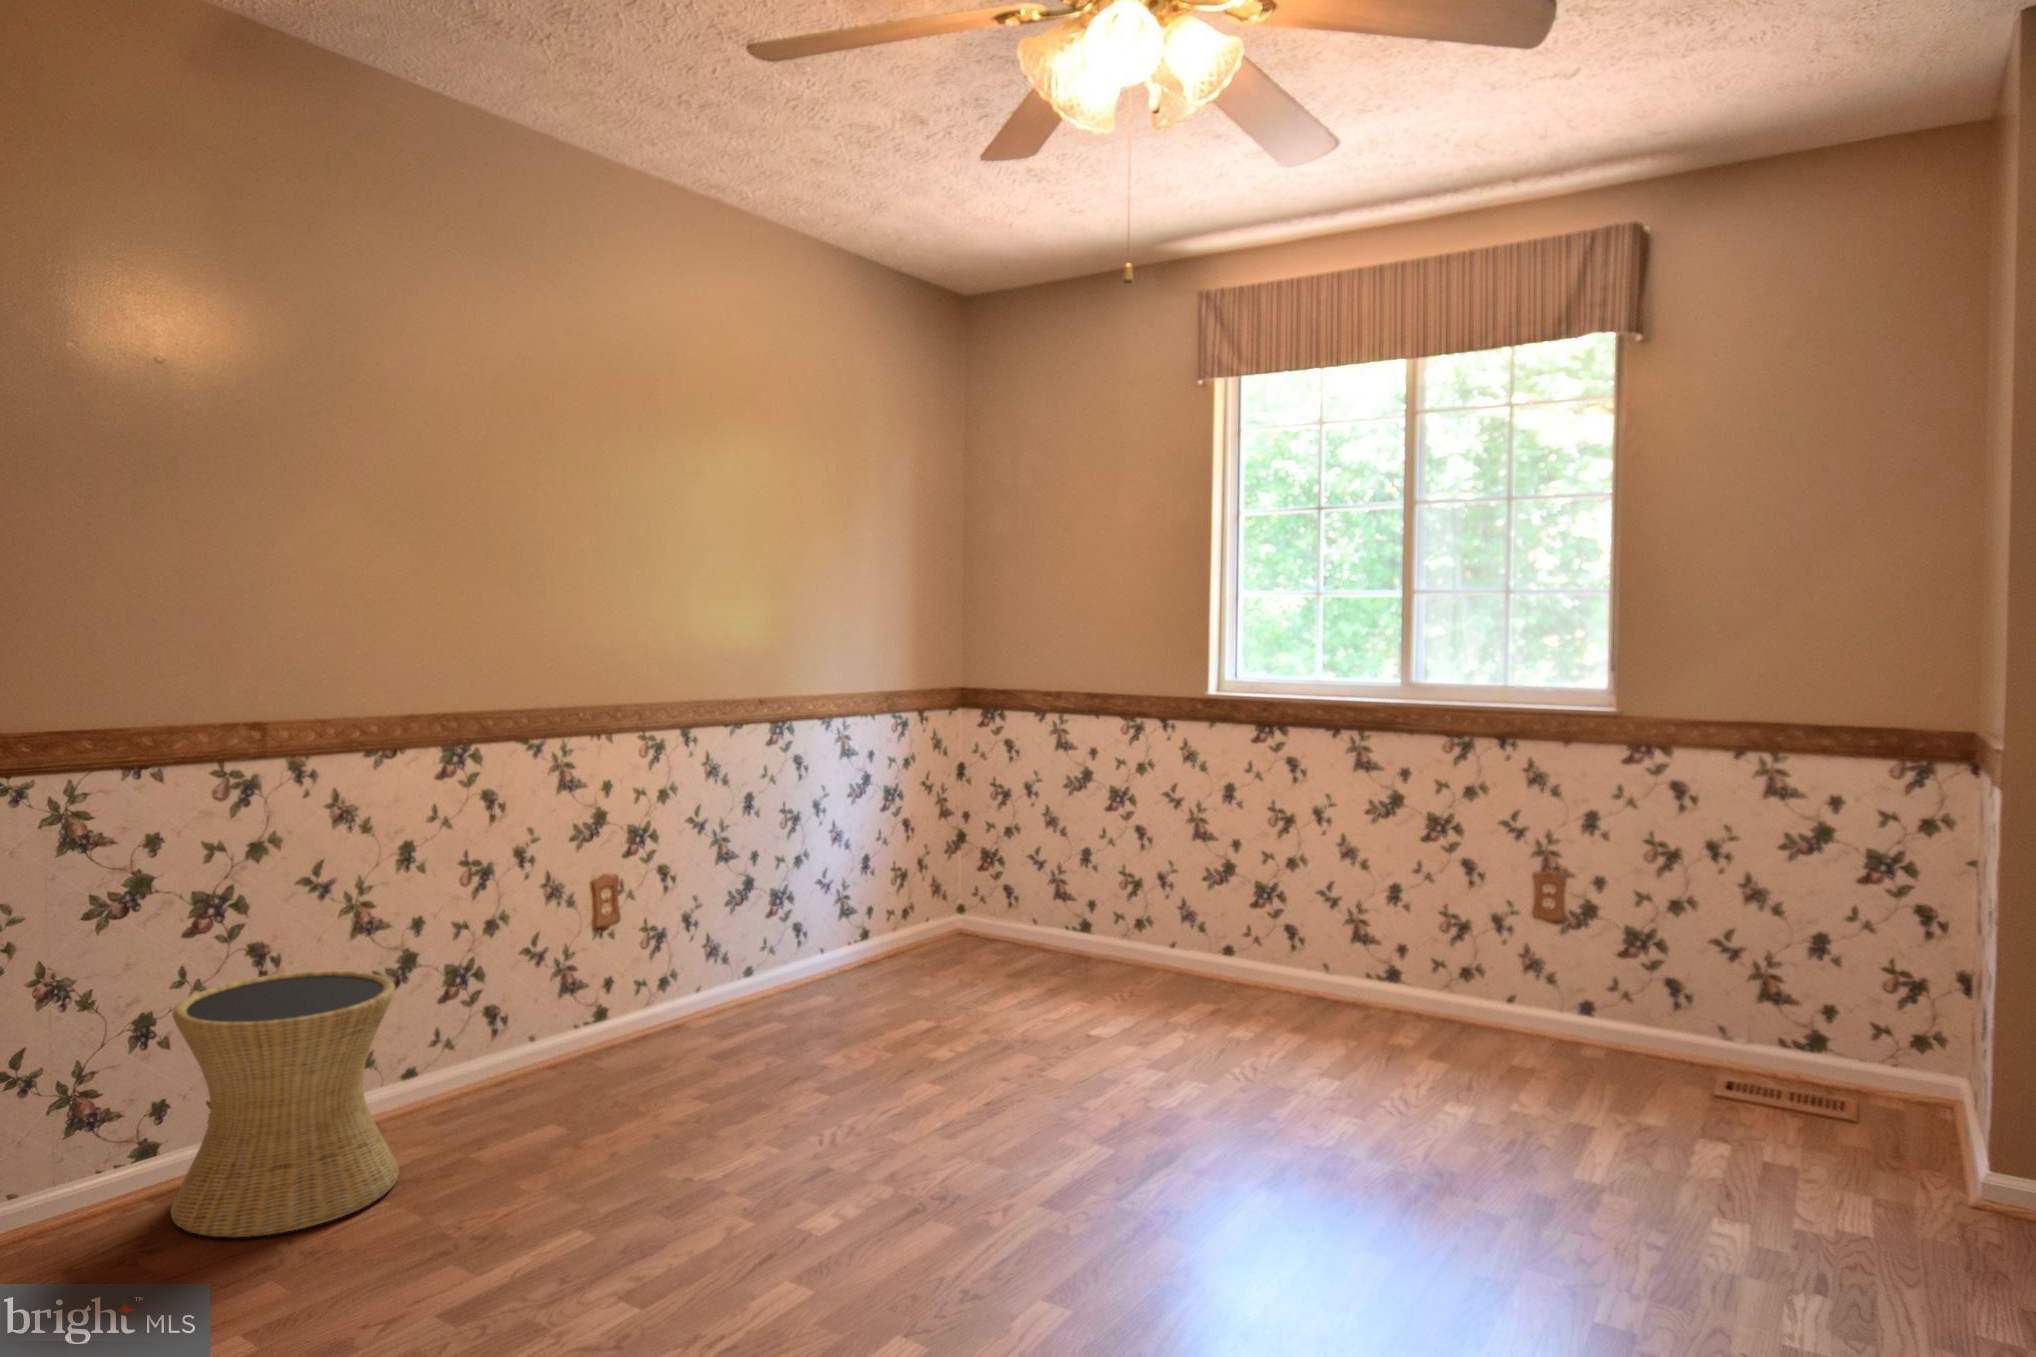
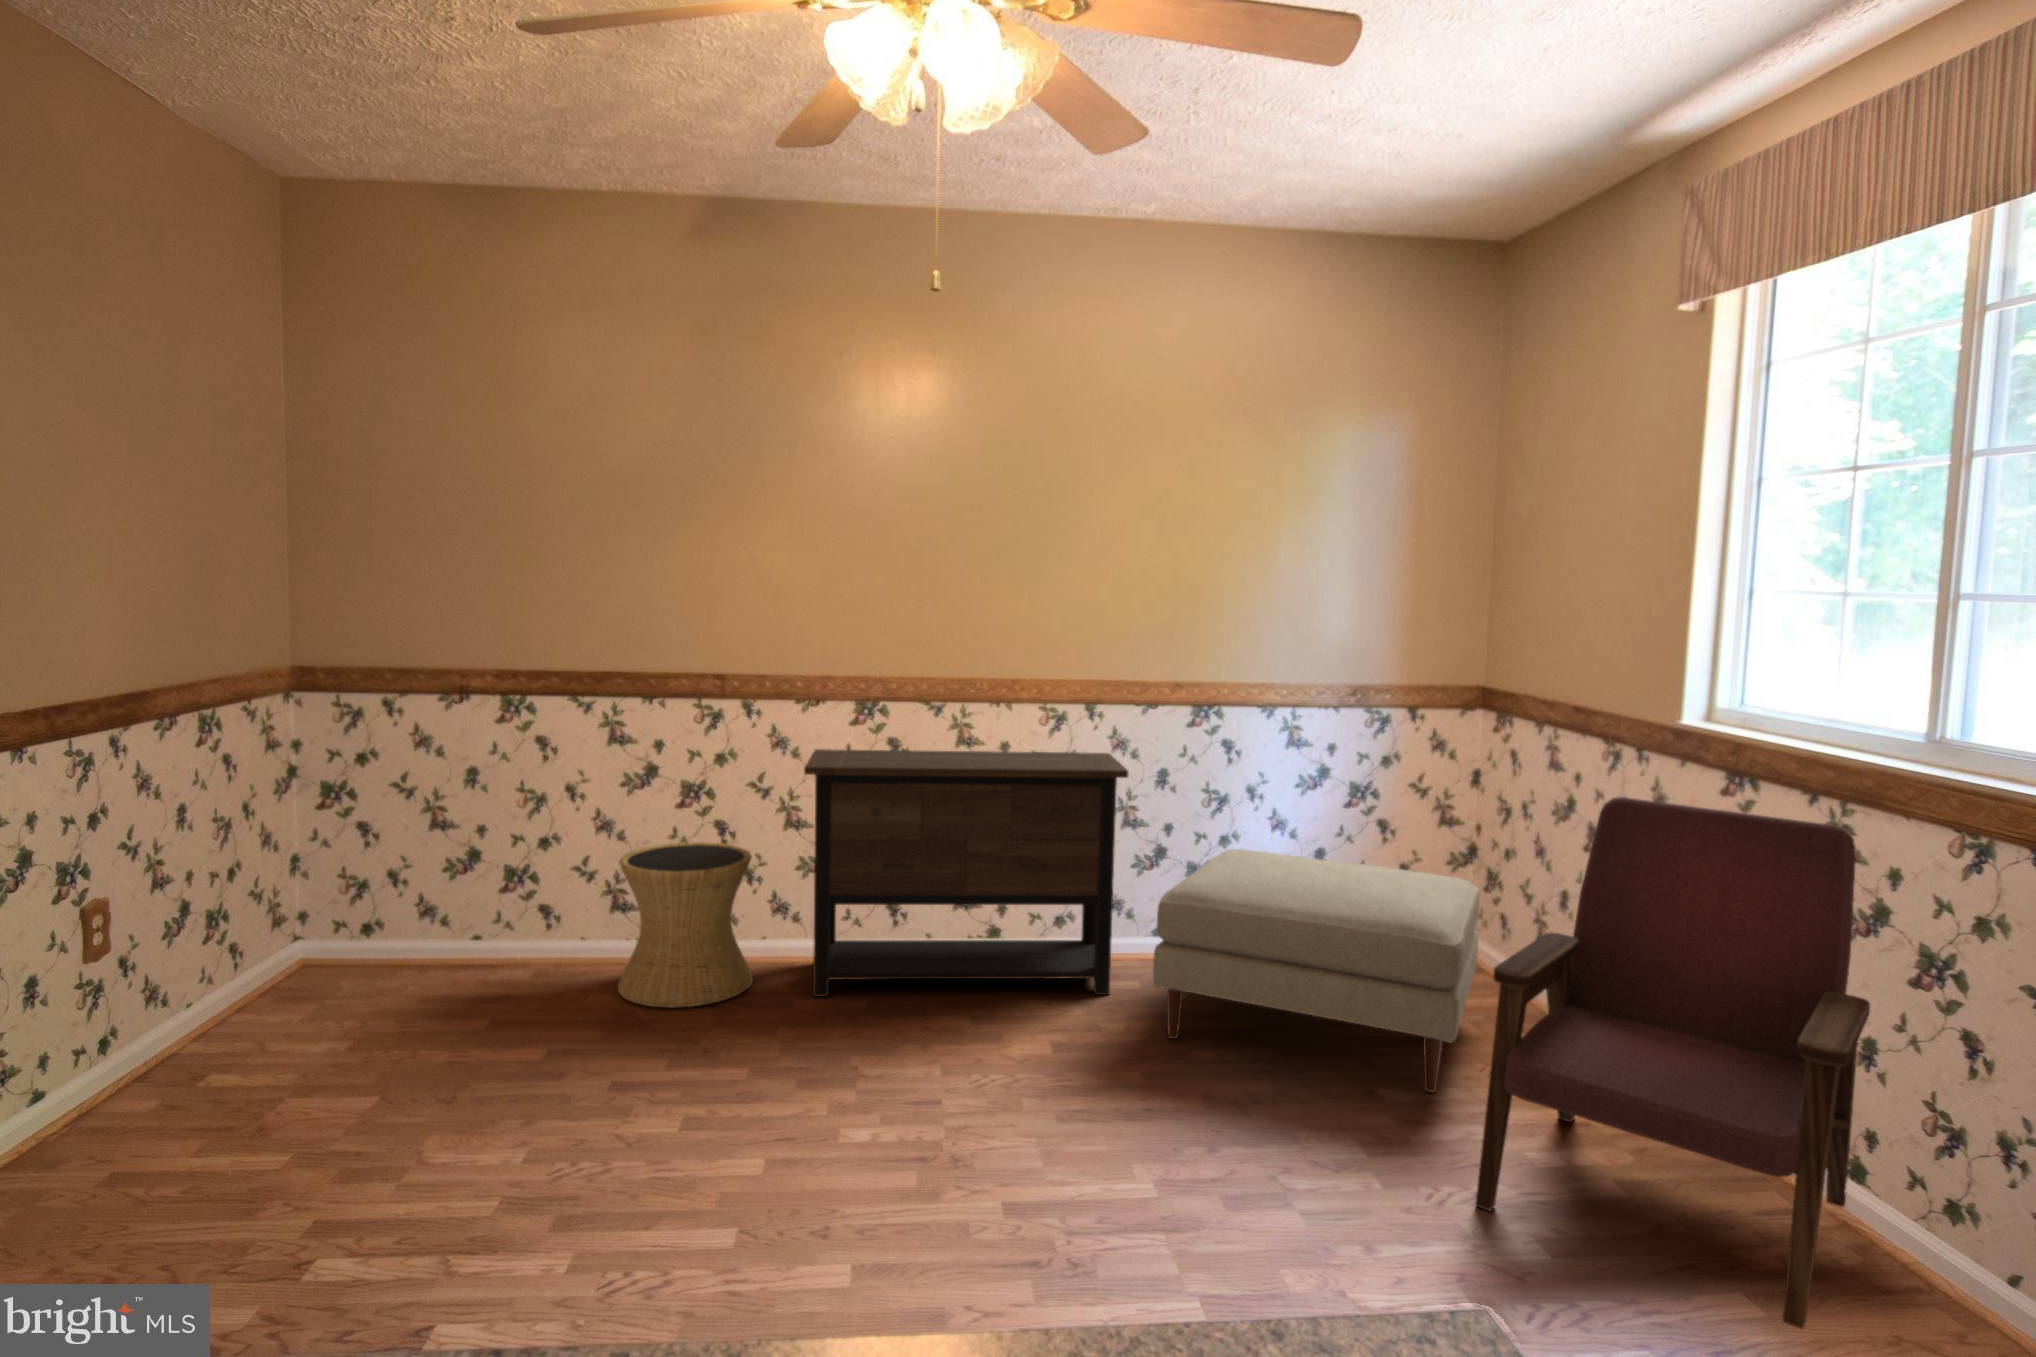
armchair: none [1205,749,1471,1069] -> present [1475,797,1870,1329]
dresser: none [406,780,804,1141] -> present [804,749,1129,997]
ottoman: none [831,849,1151,1050] -> present [1153,849,1479,1093]

